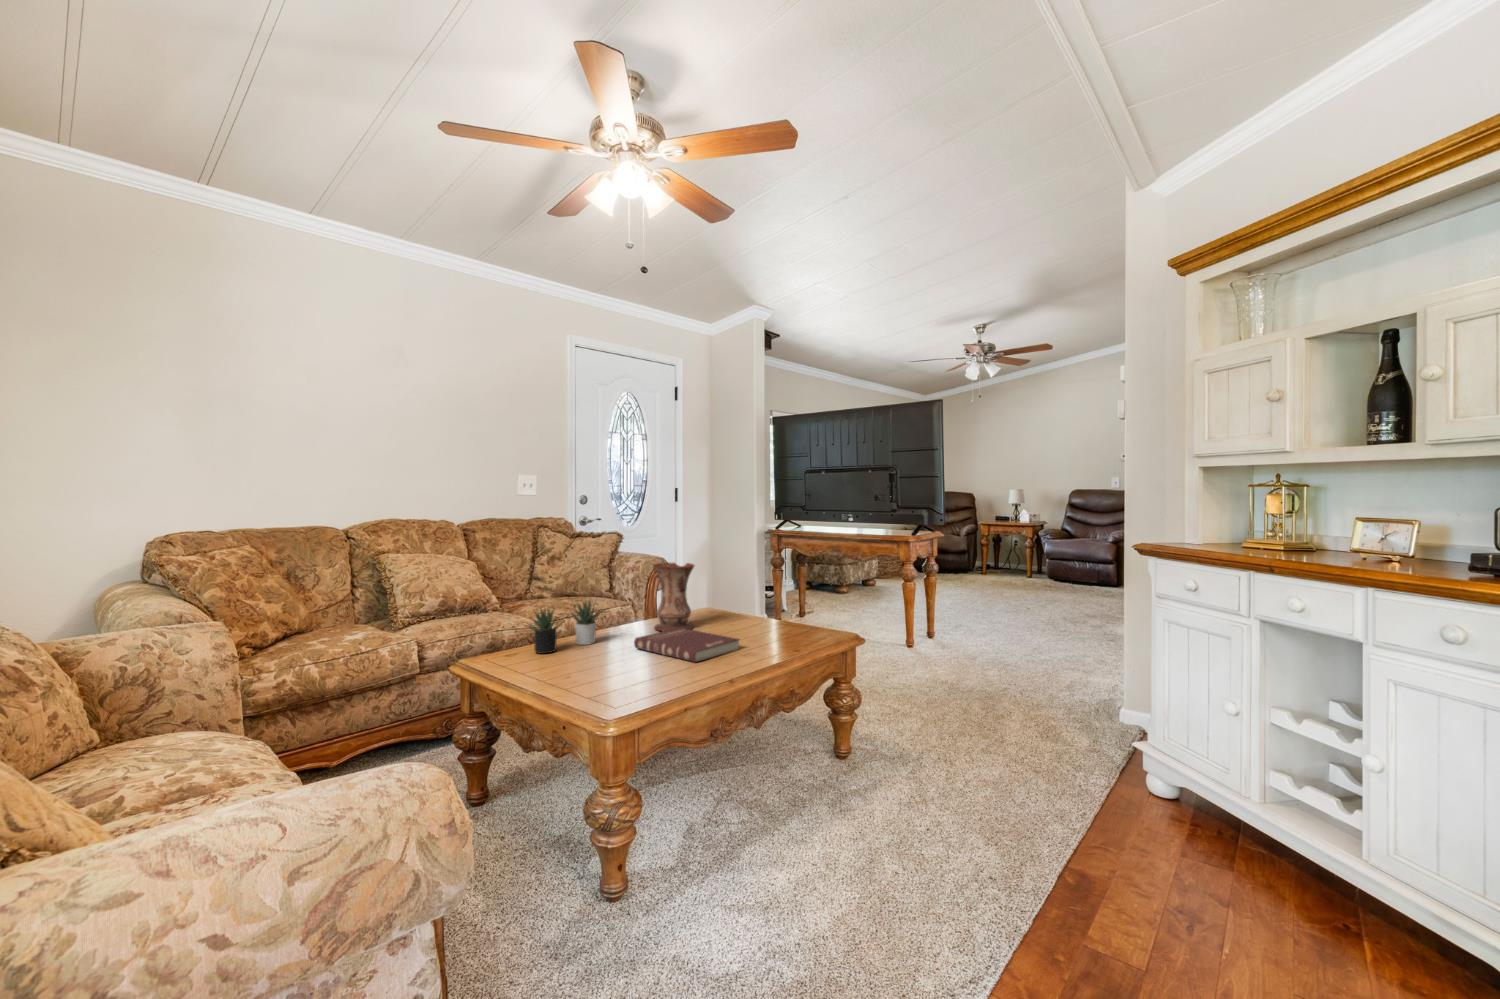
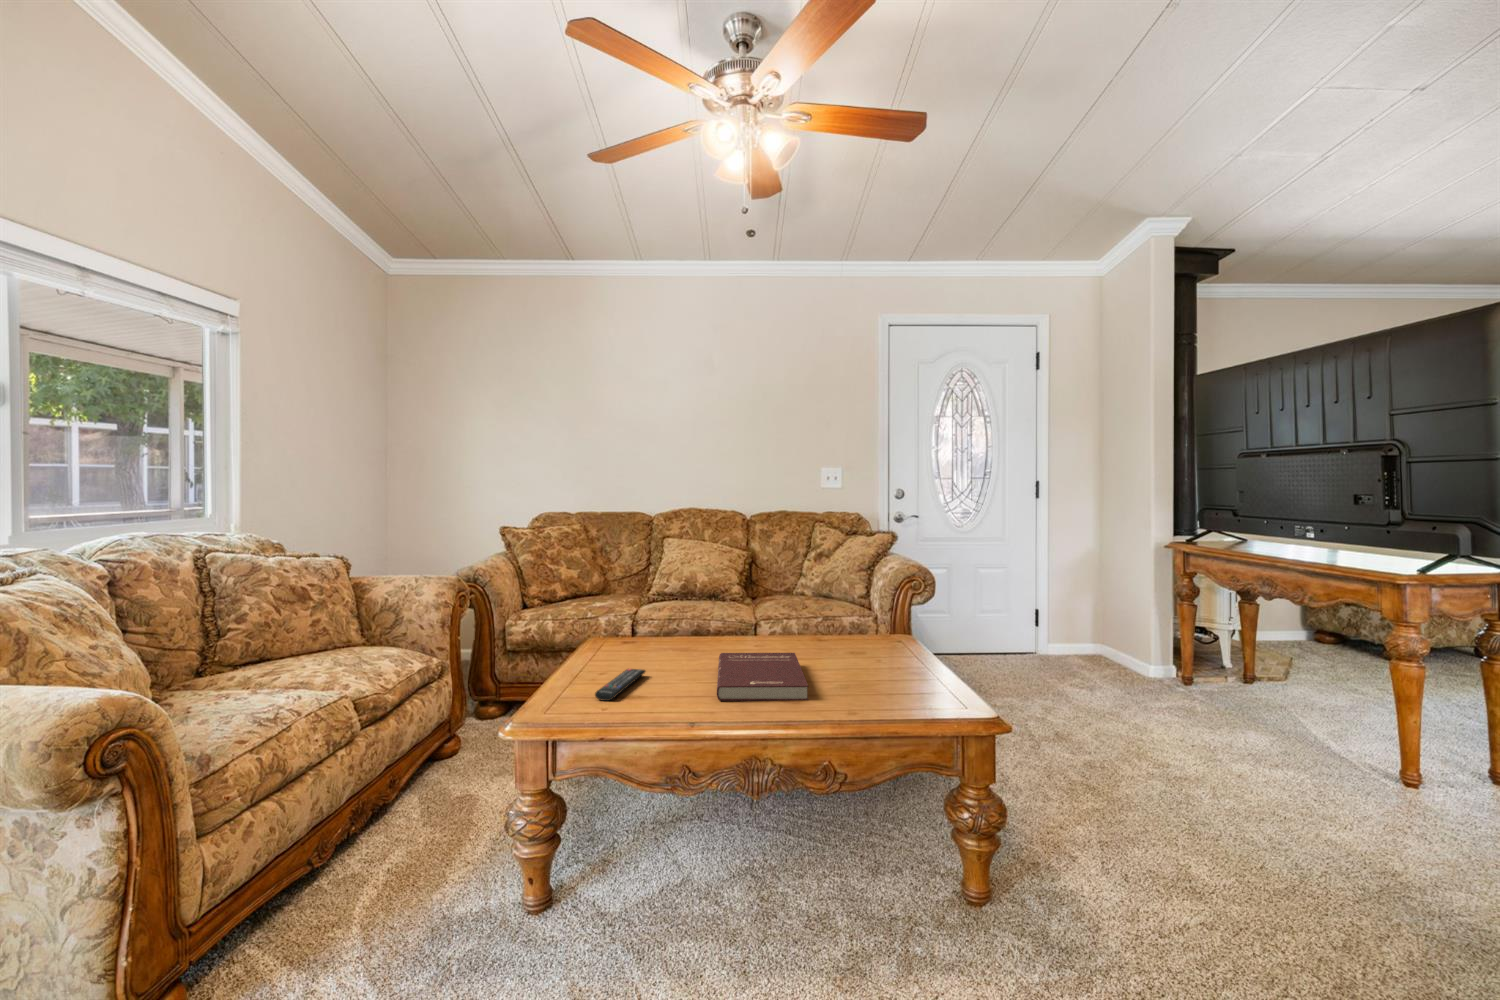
vase: present [653,563,694,631] -> none [794,569,847,659]
succulent plant: present [529,601,601,653] -> none [638,595,733,650]
remote control: none [584,661,630,685] -> present [595,669,645,701]

